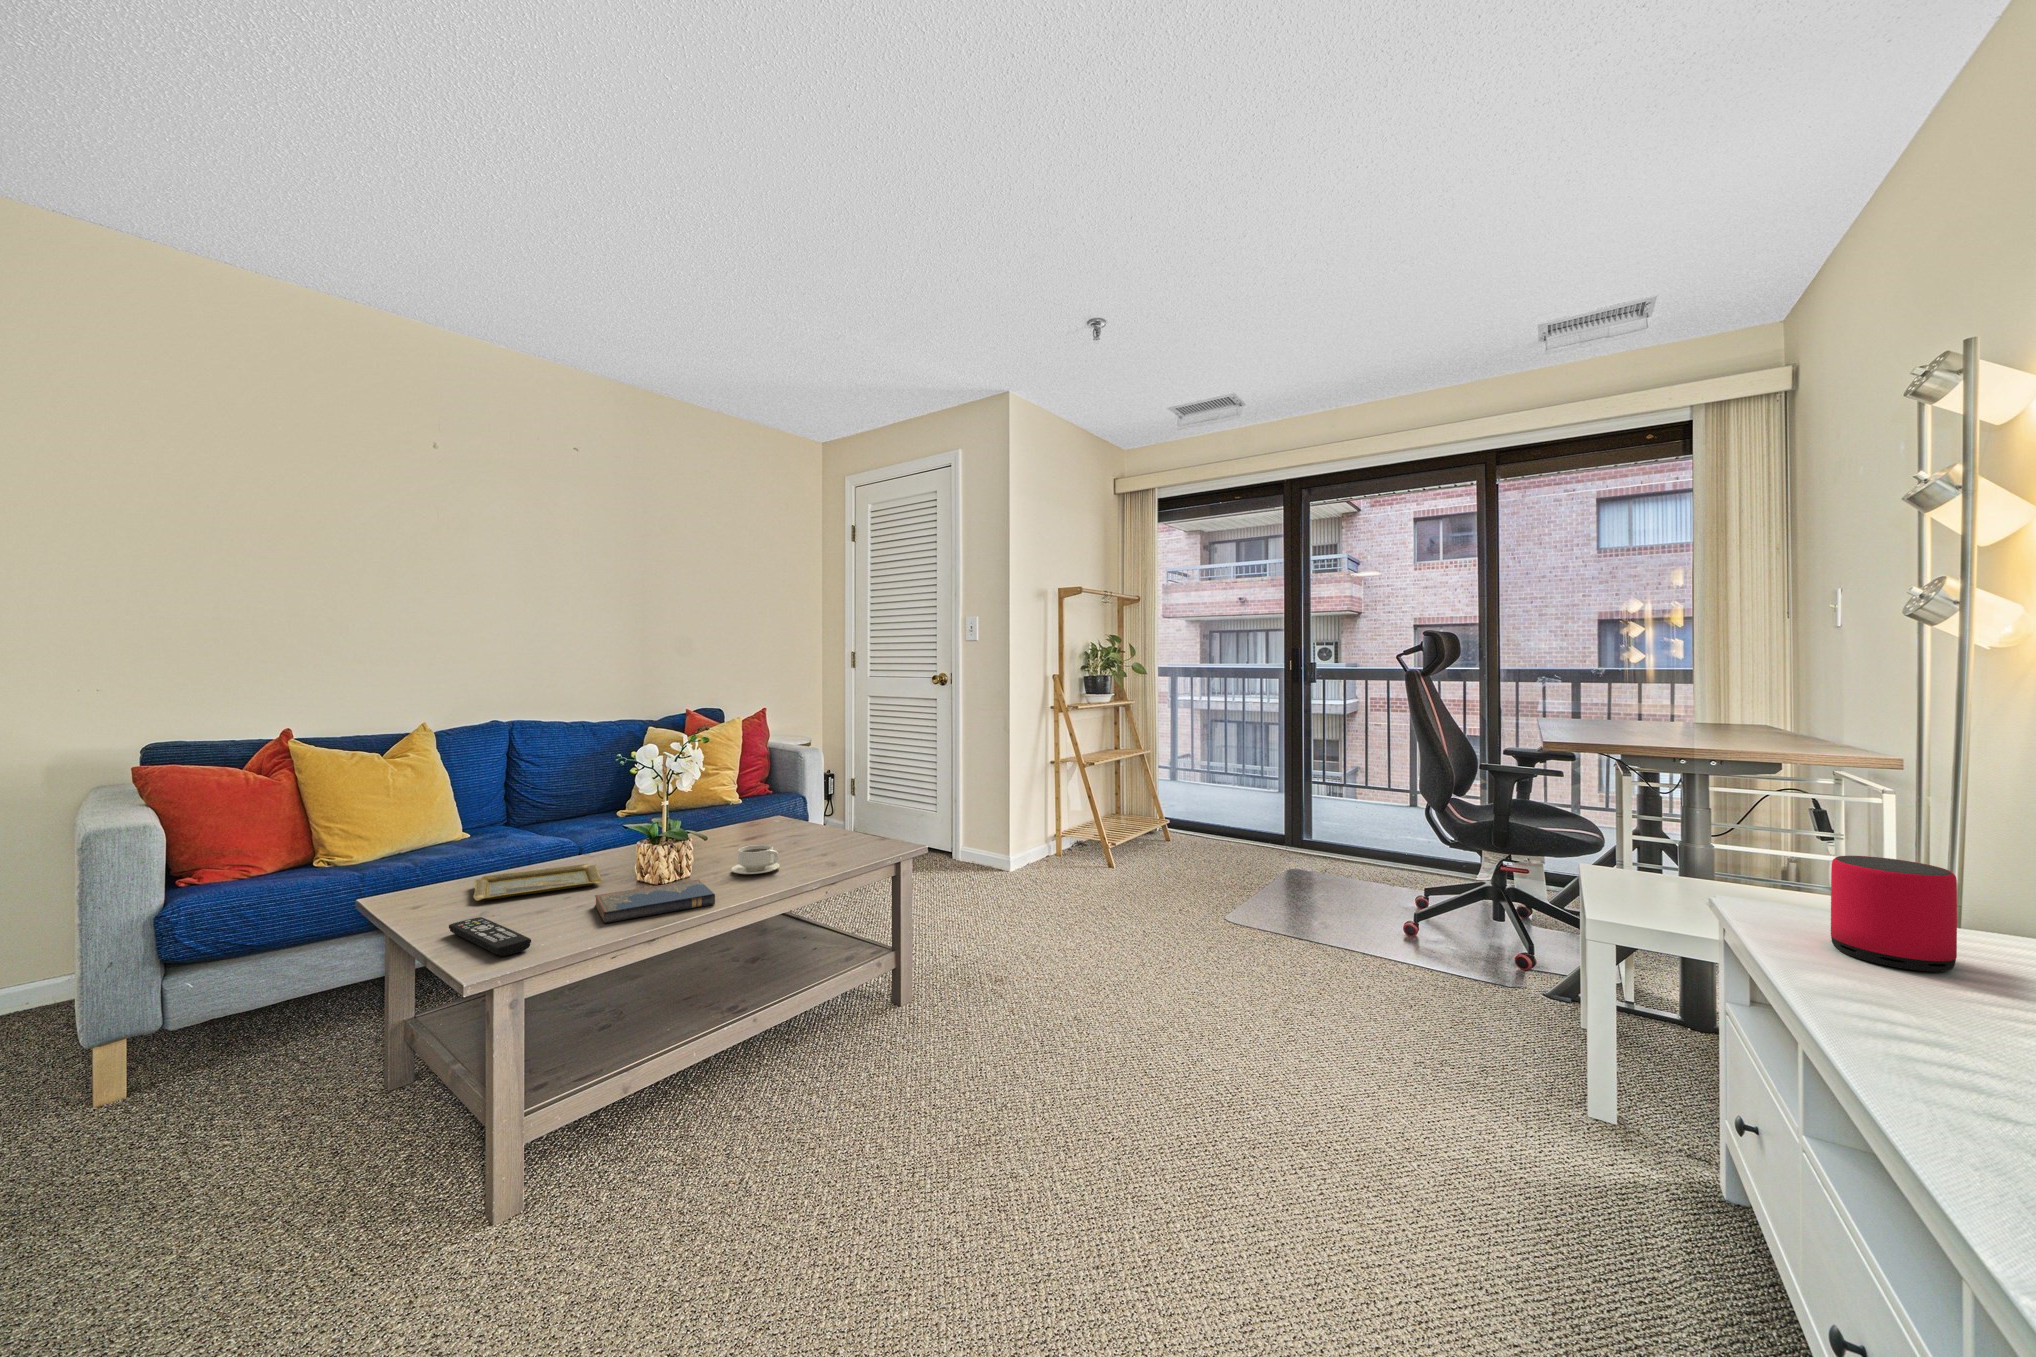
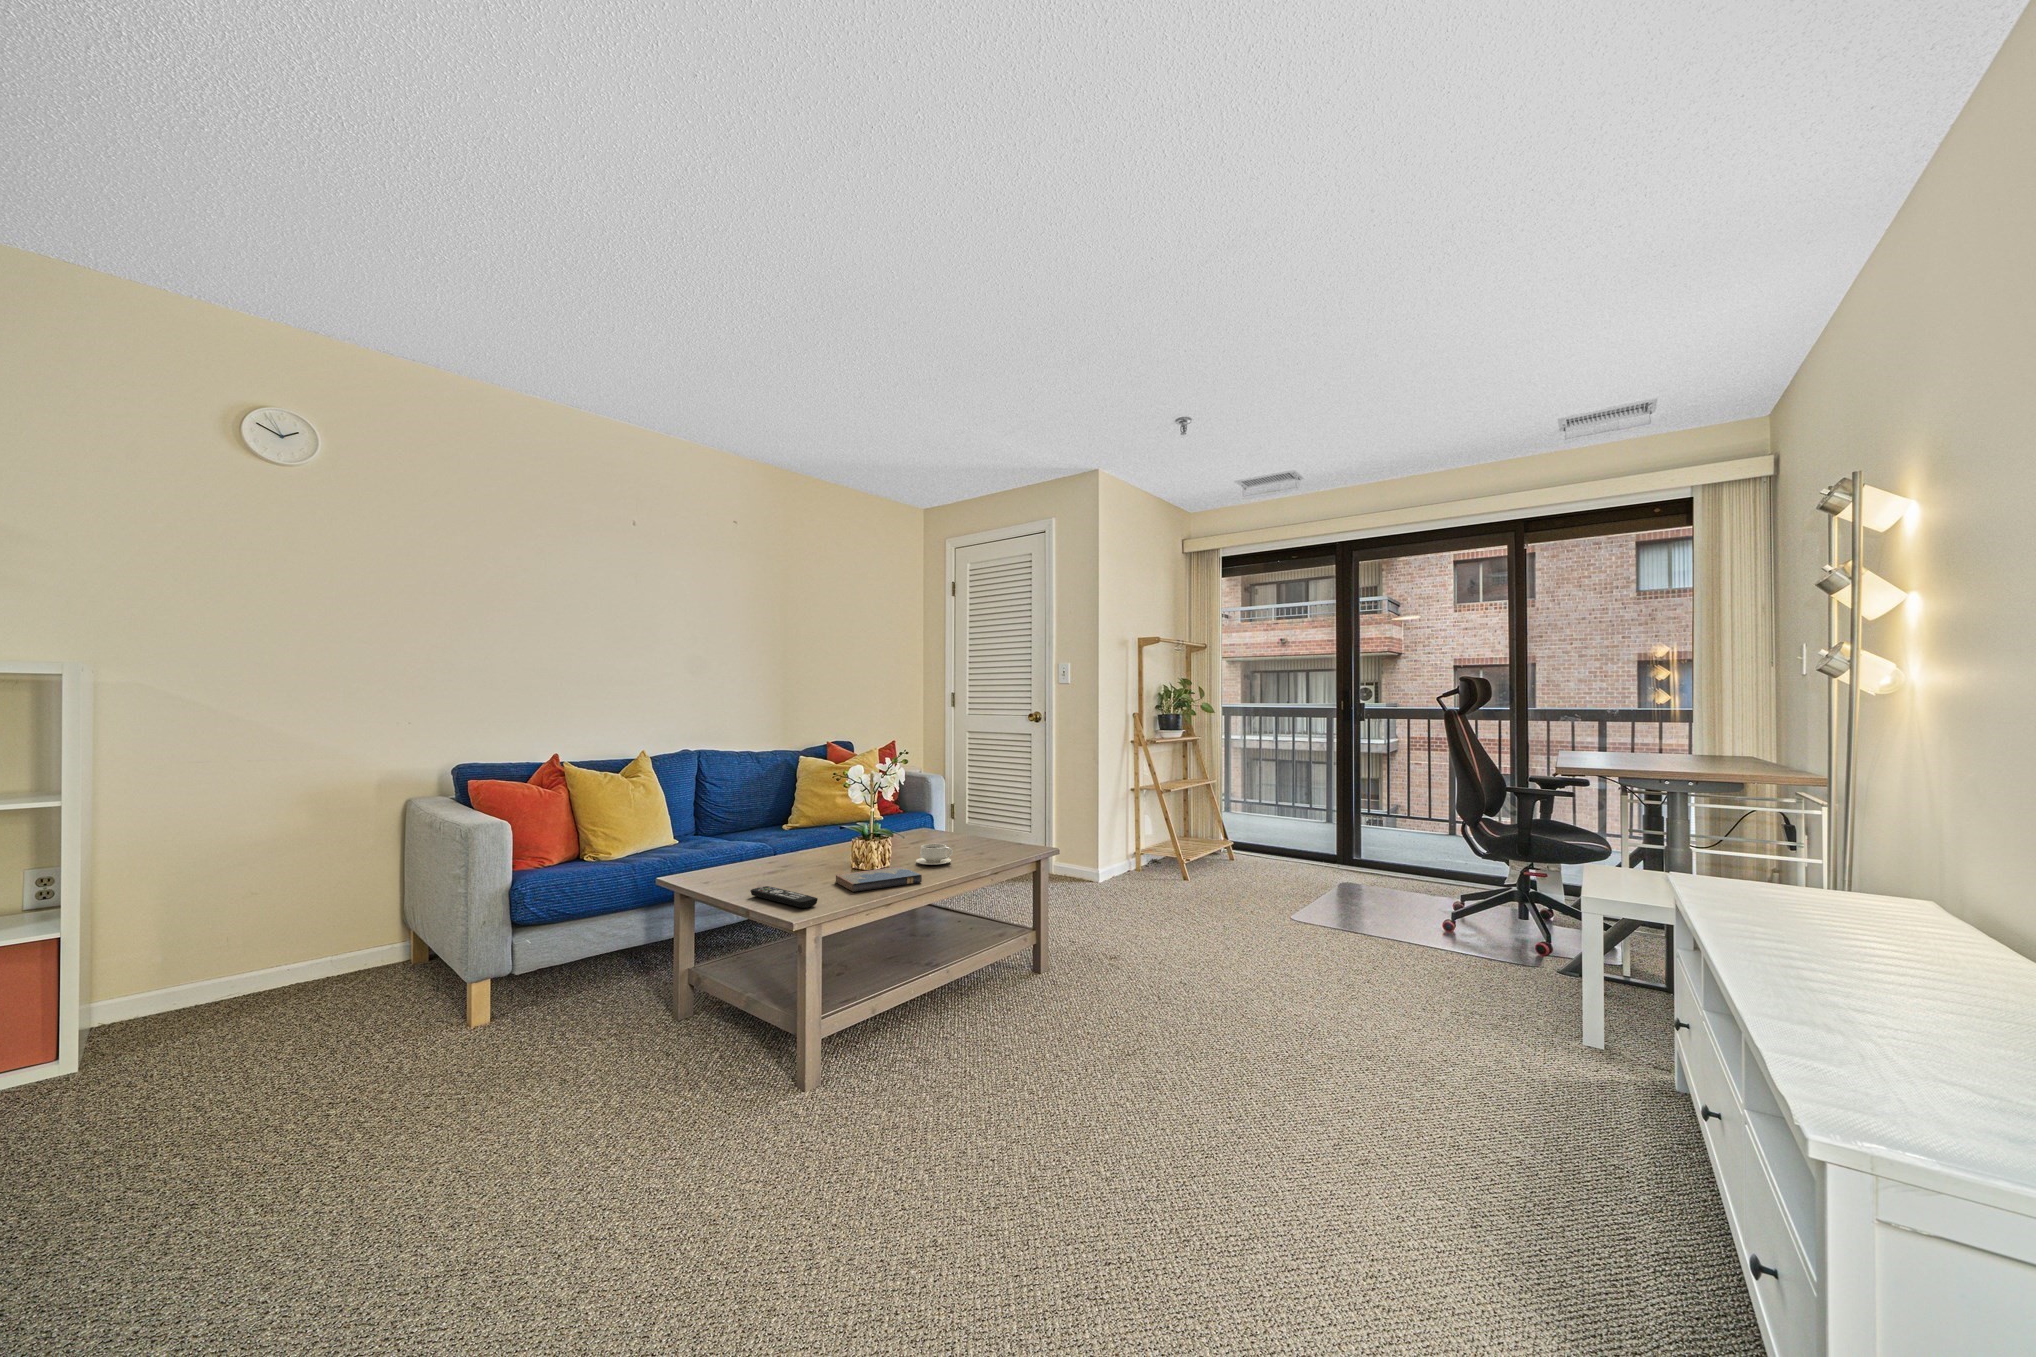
speaker: present [1831,856,1957,972] -> none [1729,840,1807,914]
tray: present [473,864,602,901] -> none [735,857,827,878]

